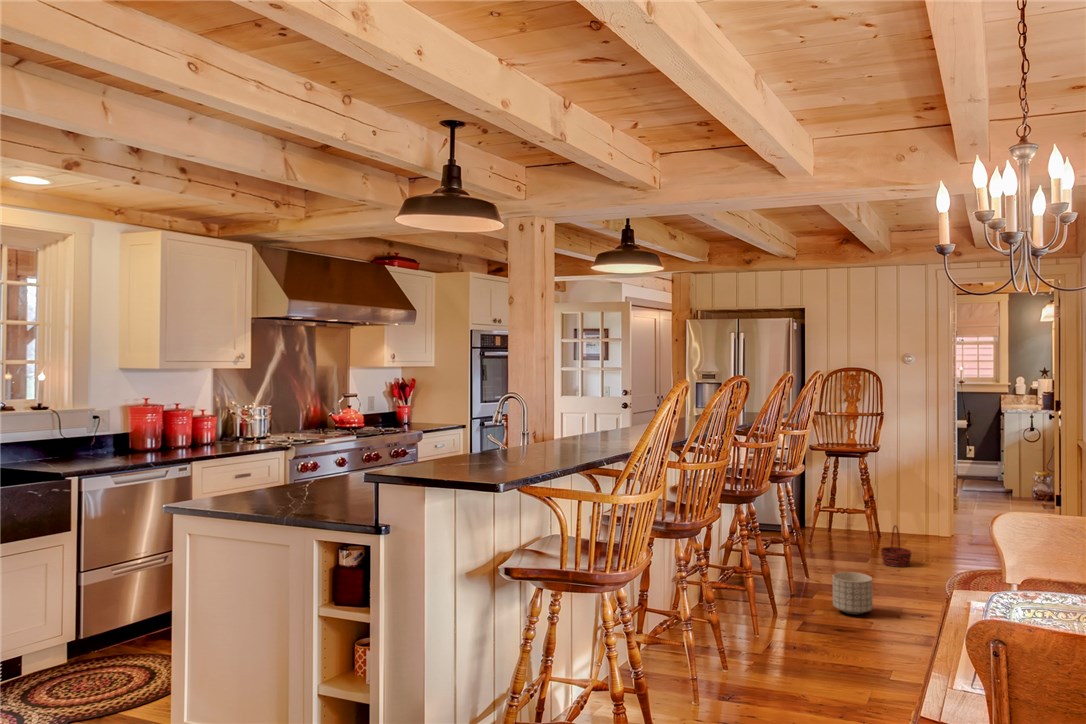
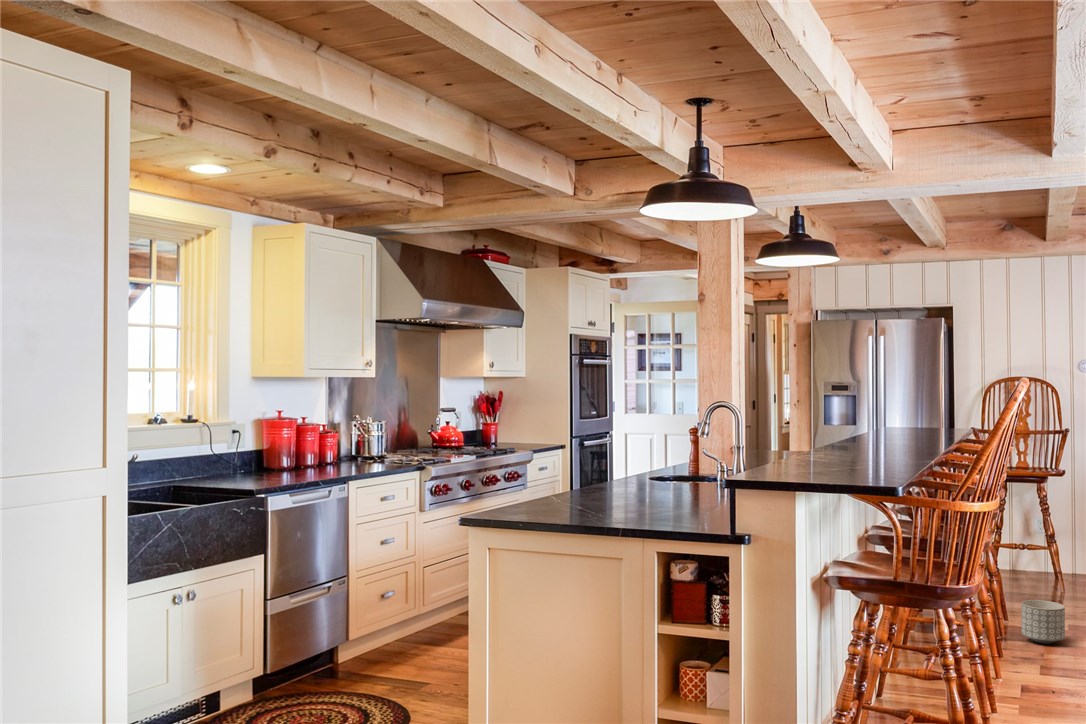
basket: present [881,525,912,567] -> none [1034,554,1069,598]

